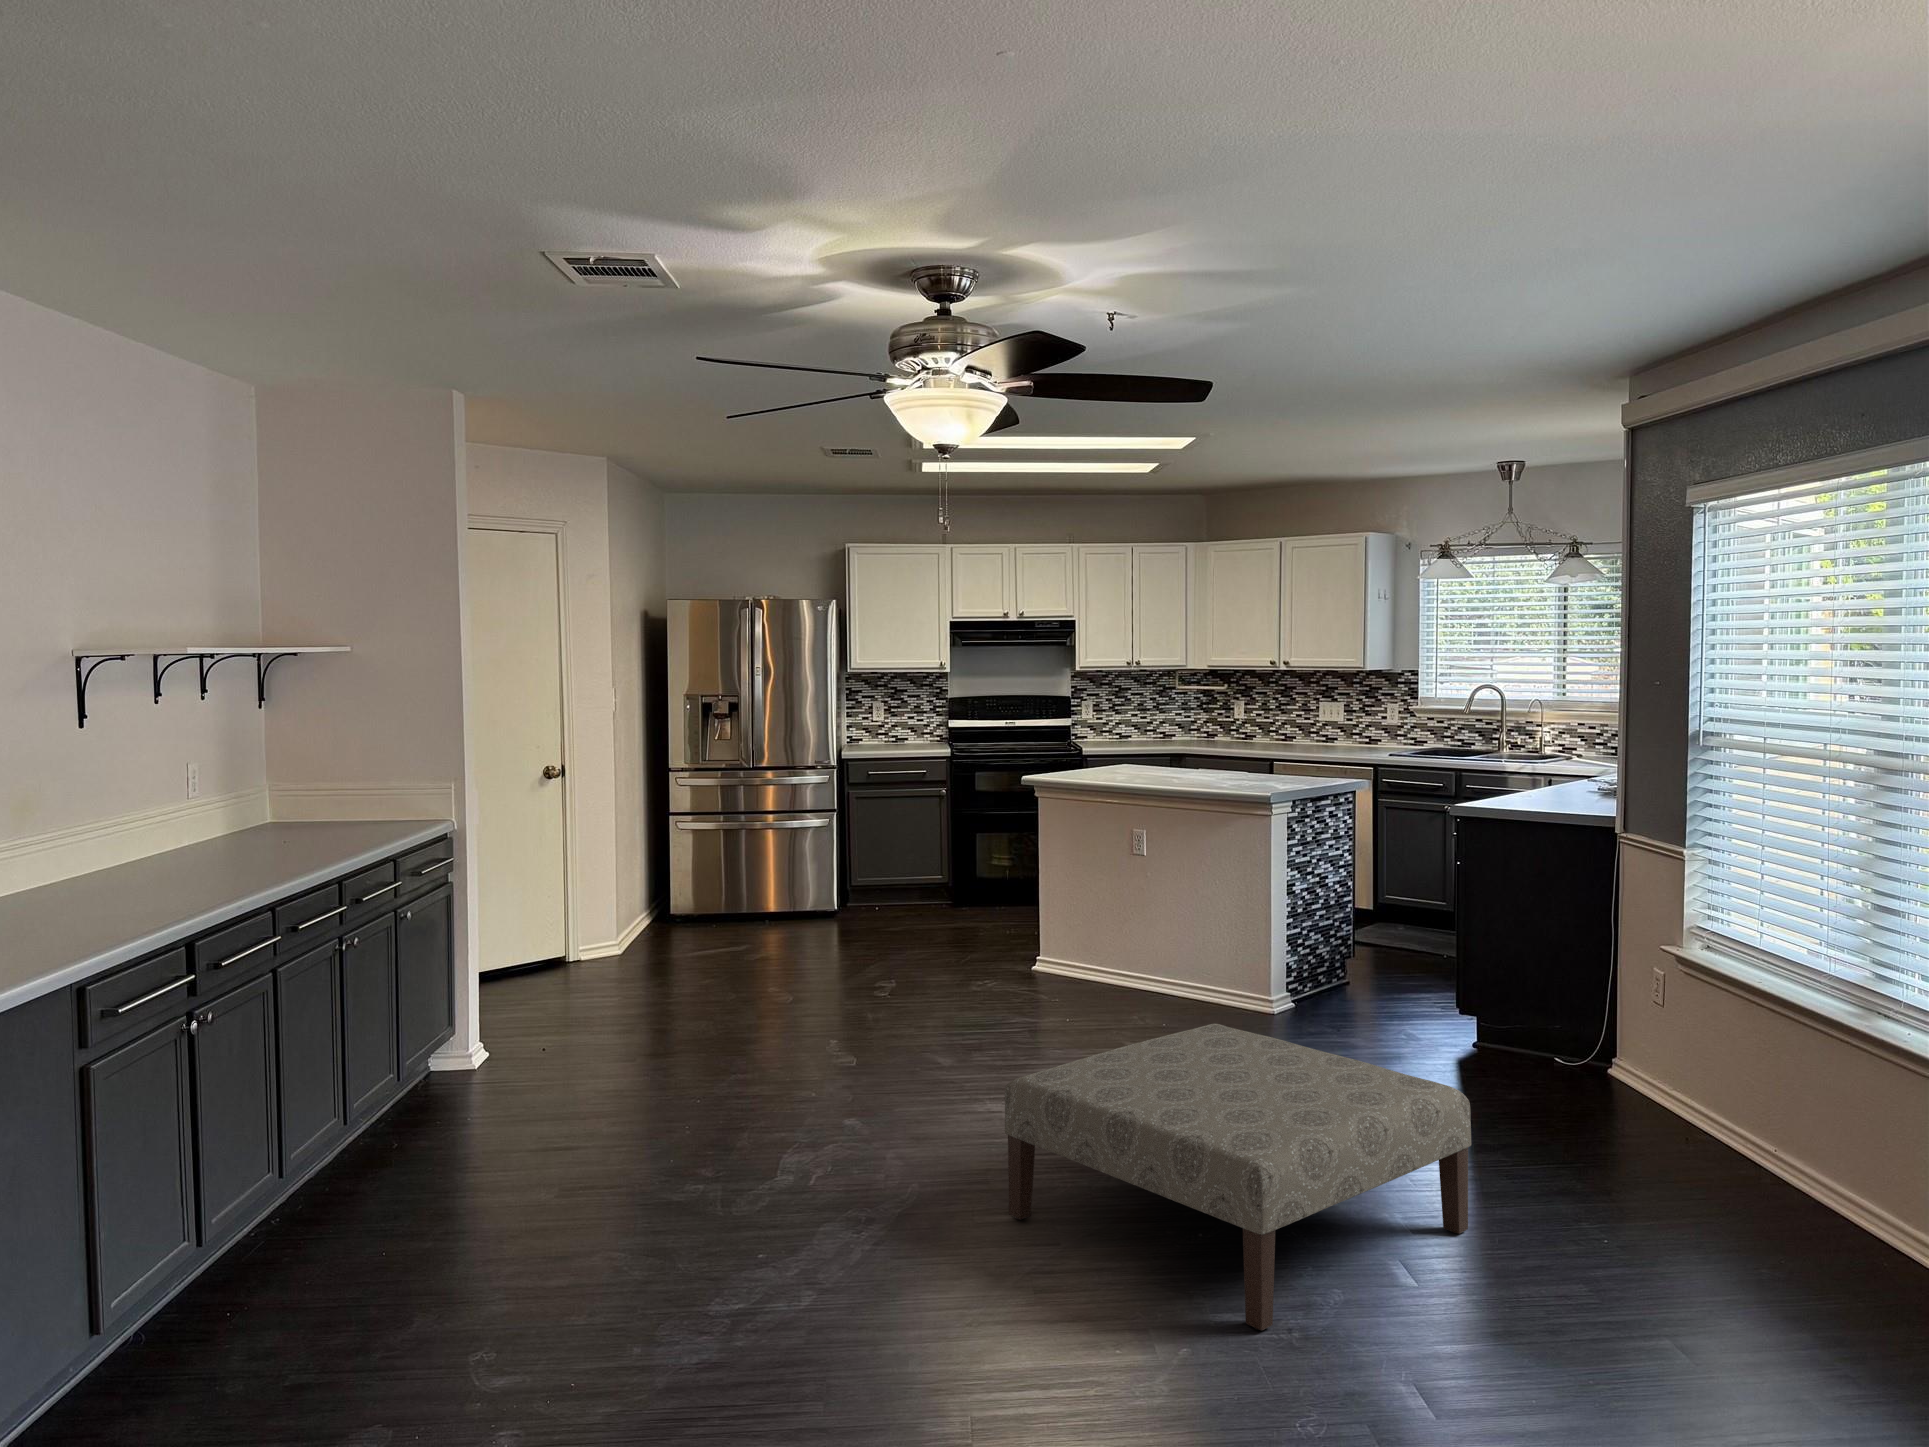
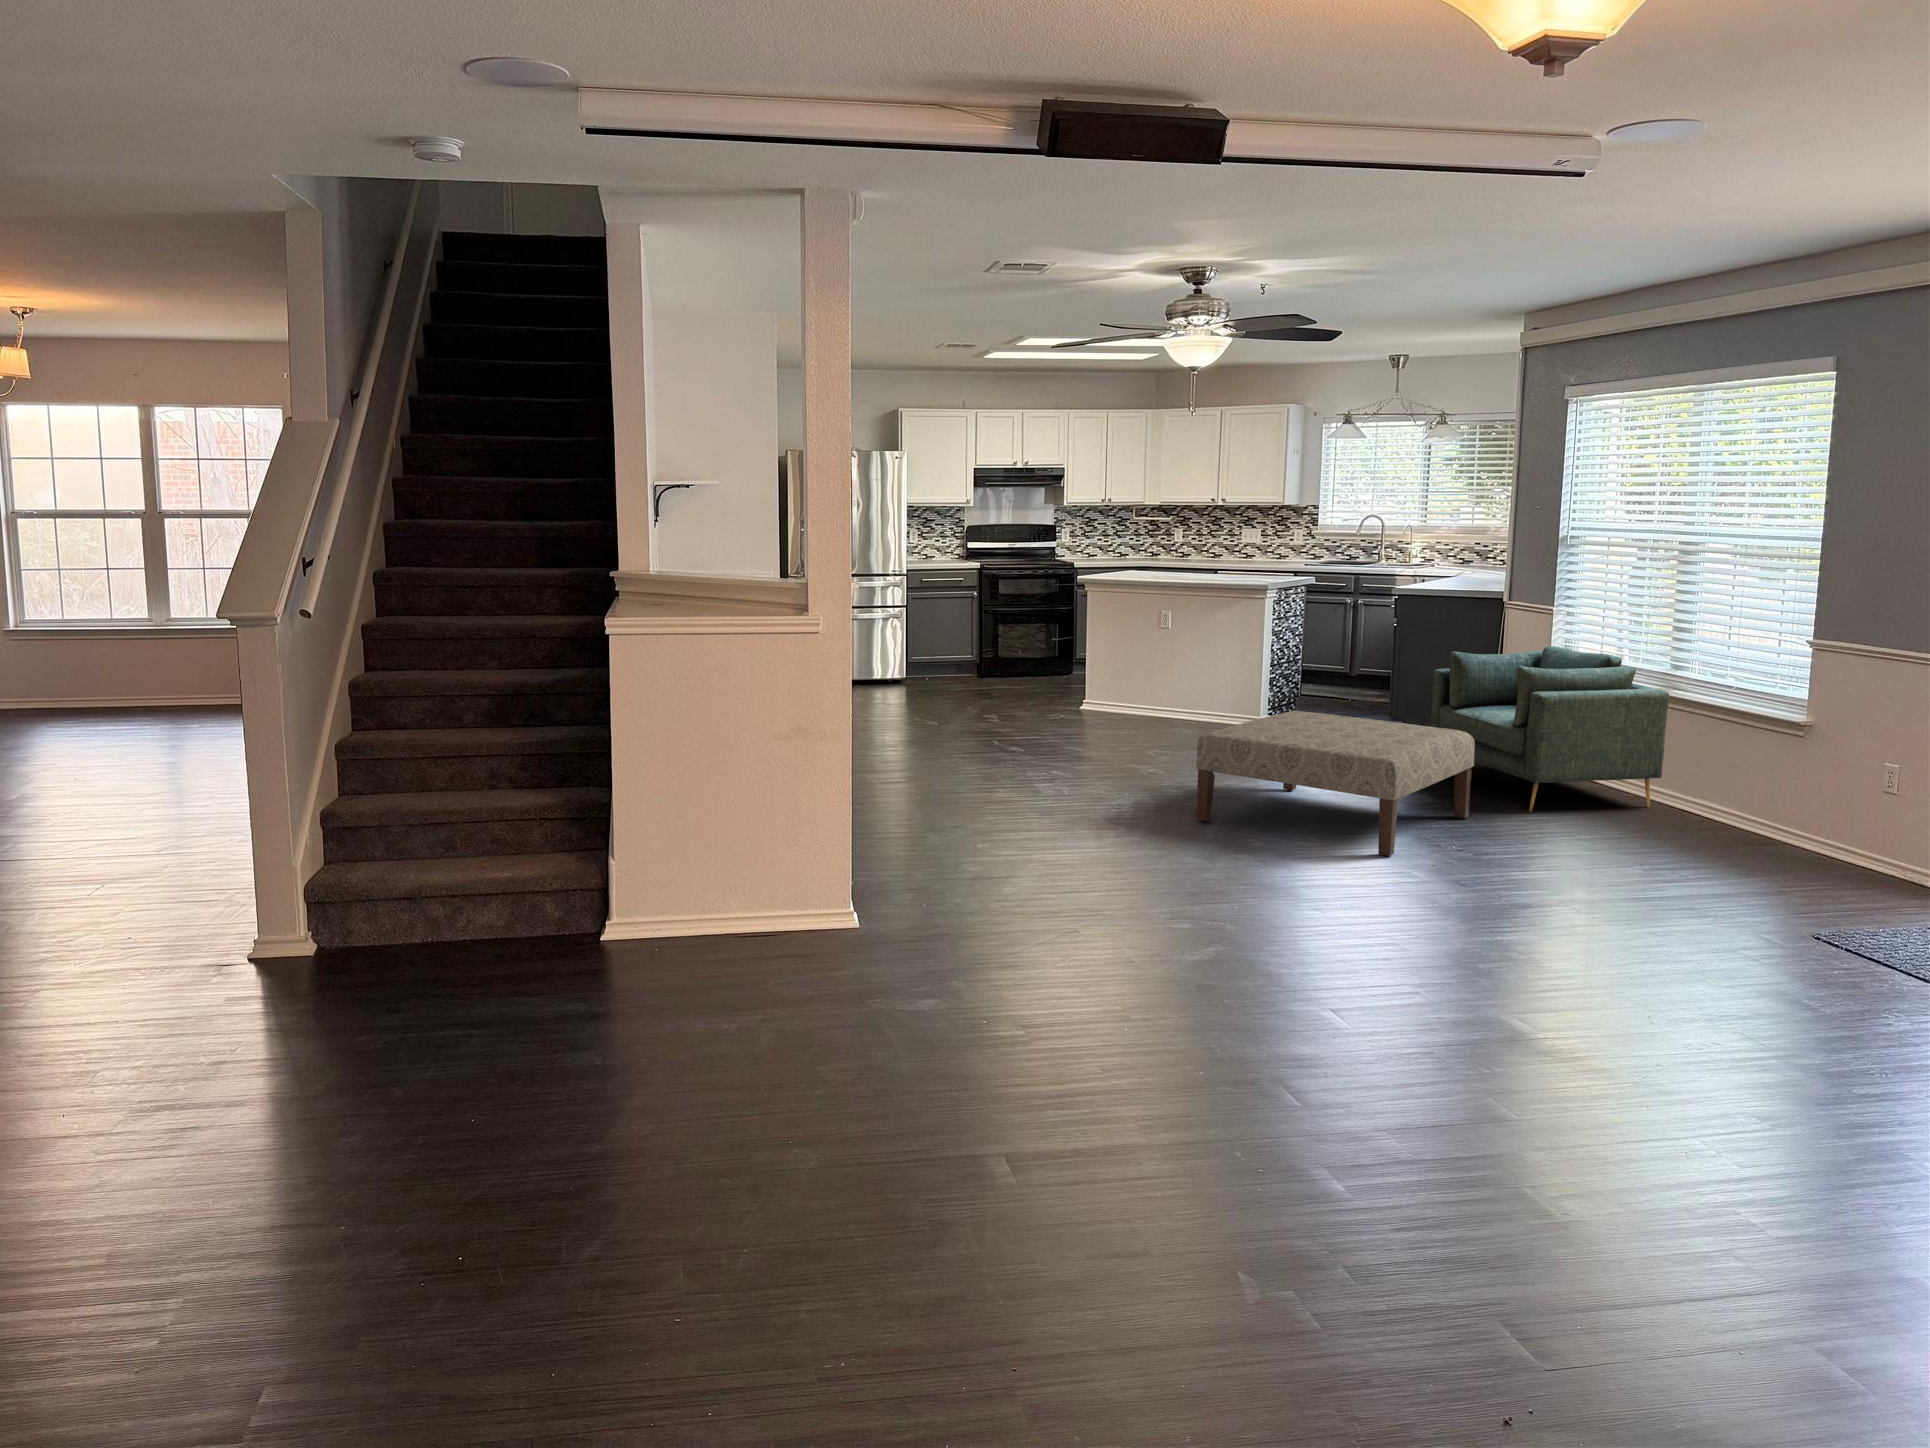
armchair: none [1466,924,1827,1222] -> present [1431,646,1669,812]

